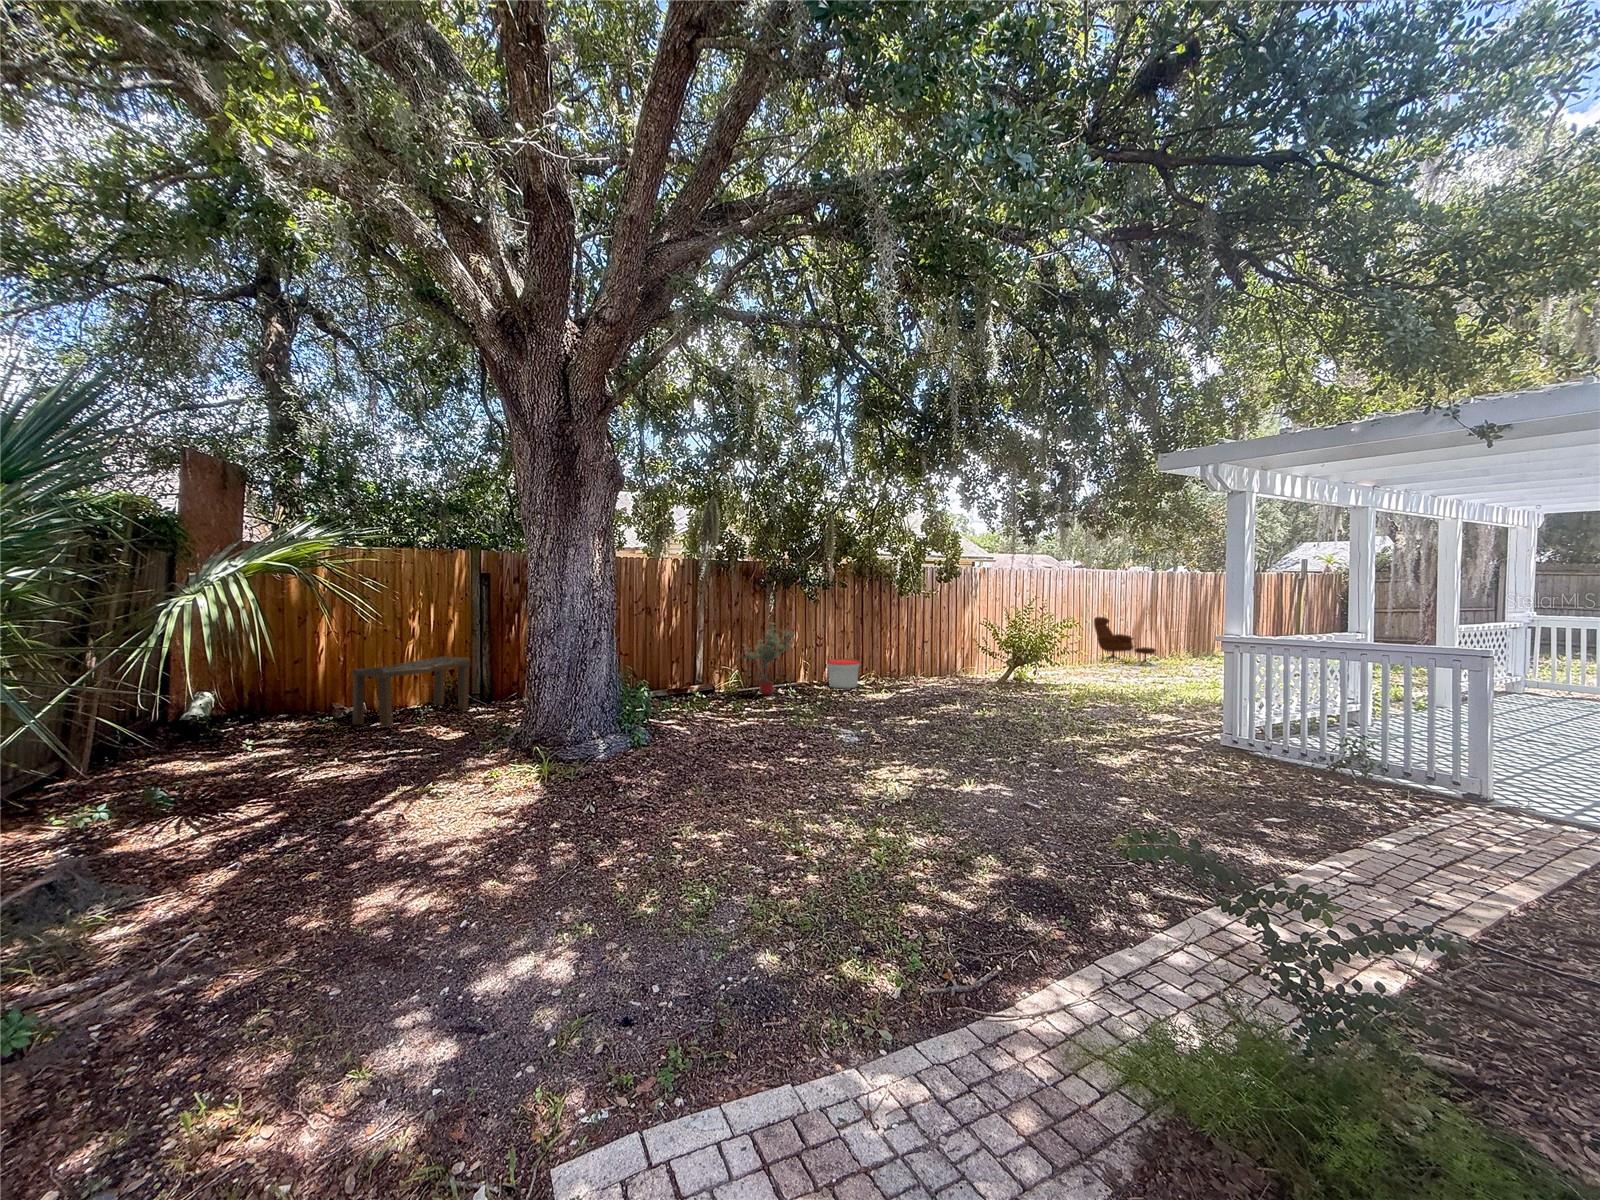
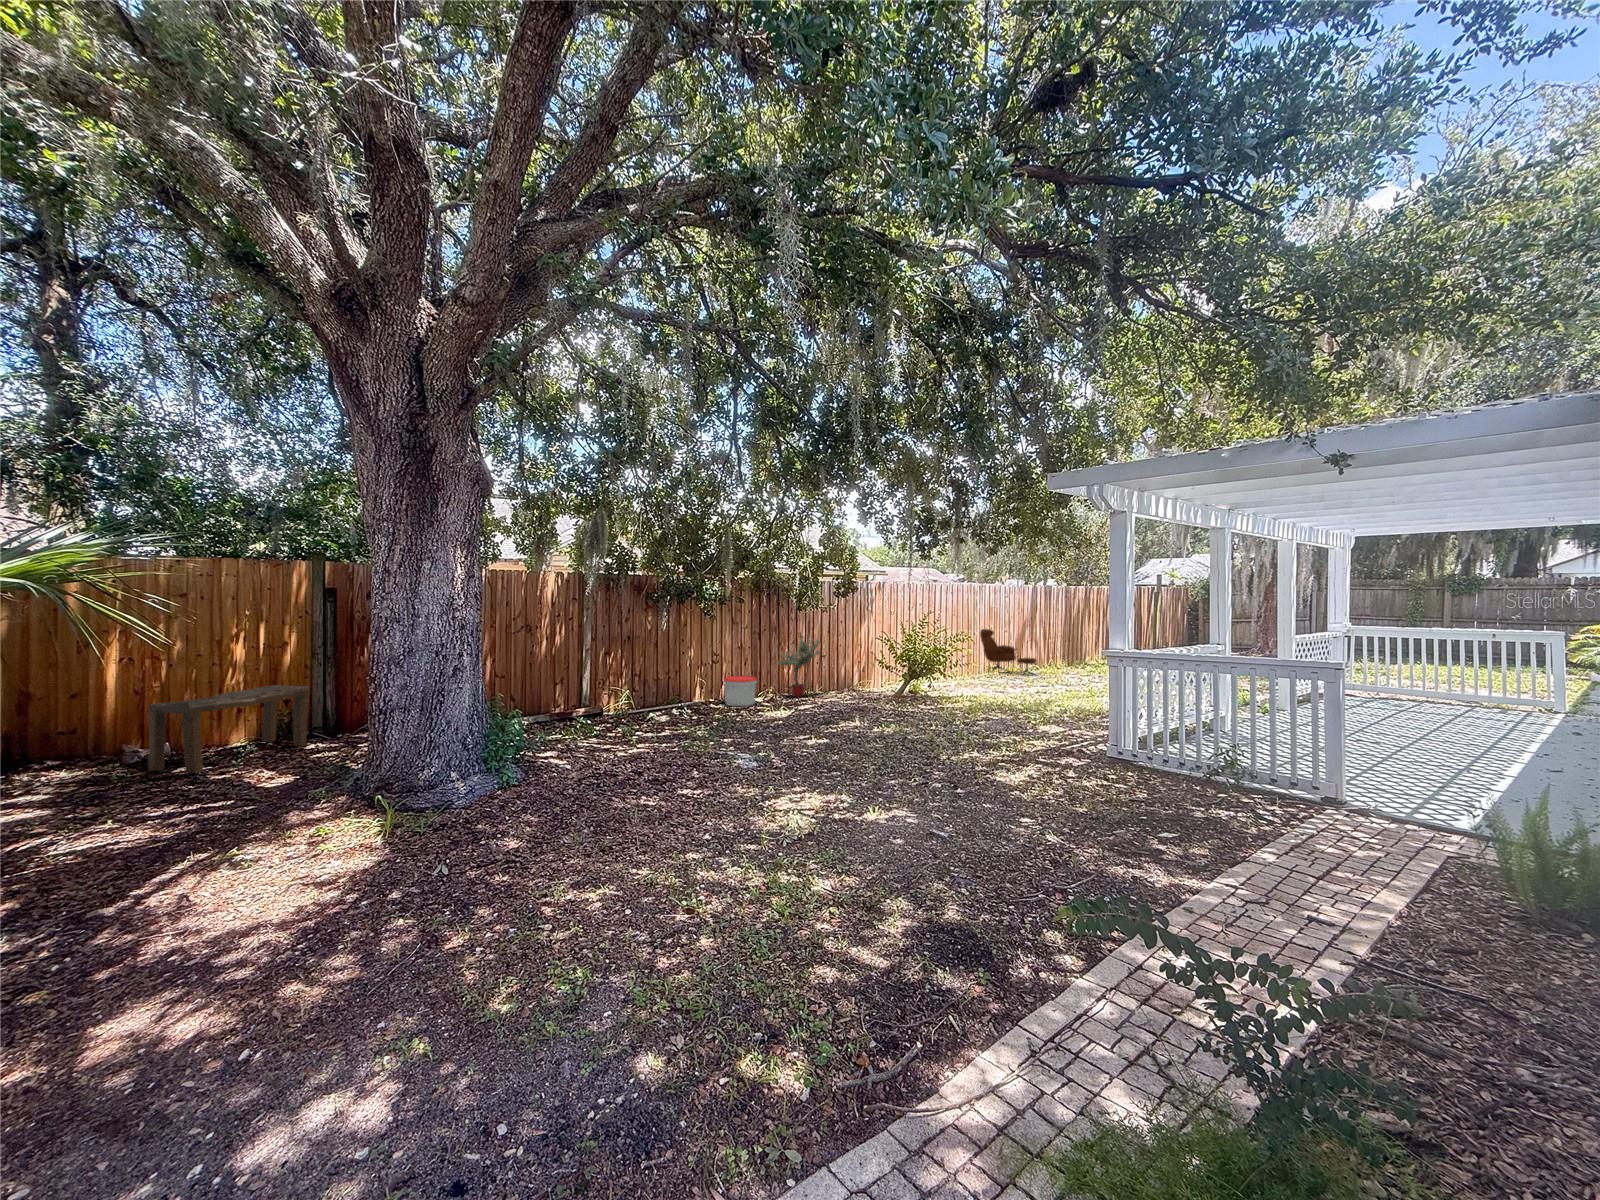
potted tree: present [739,623,794,696] -> present [776,633,820,697]

